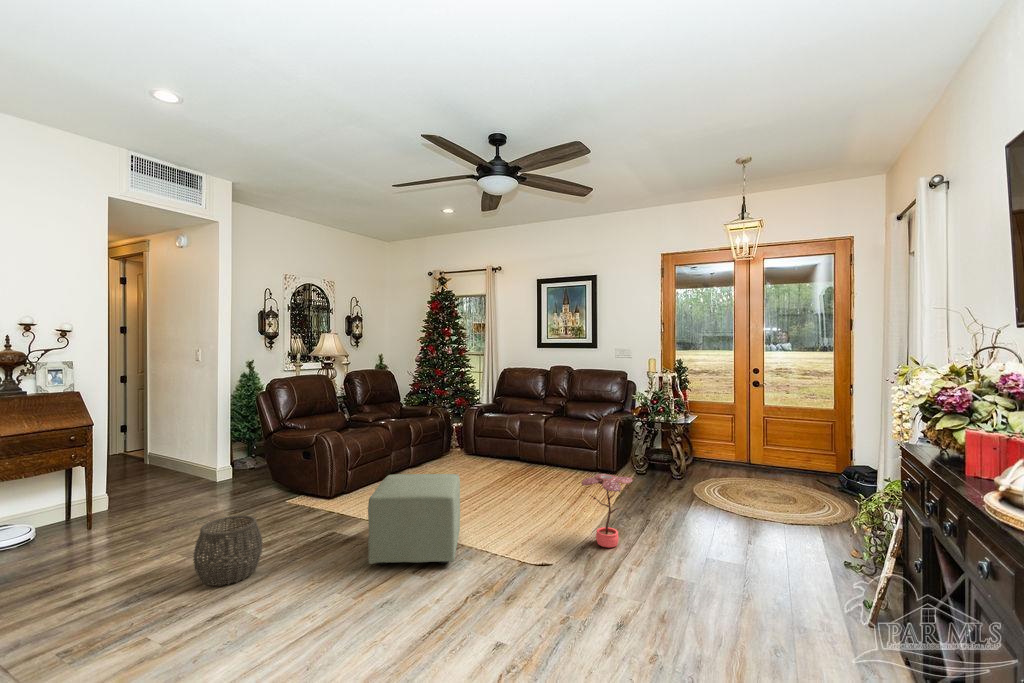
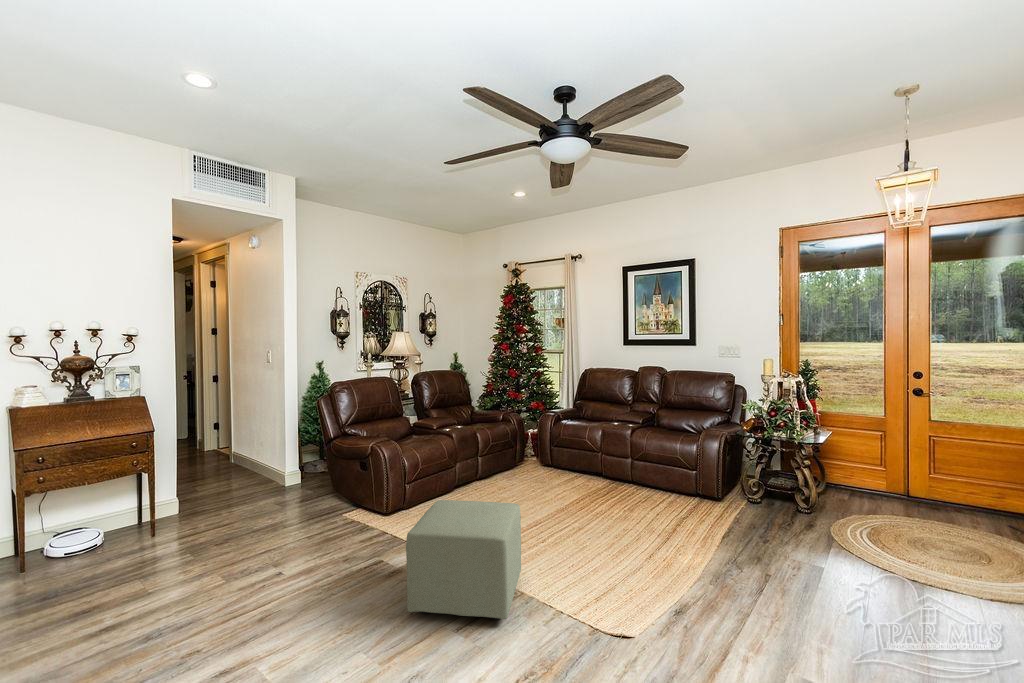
potted plant: present [581,474,633,548] -> none [673,514,745,615]
woven basket: present [193,515,263,586] -> none [219,541,296,625]

